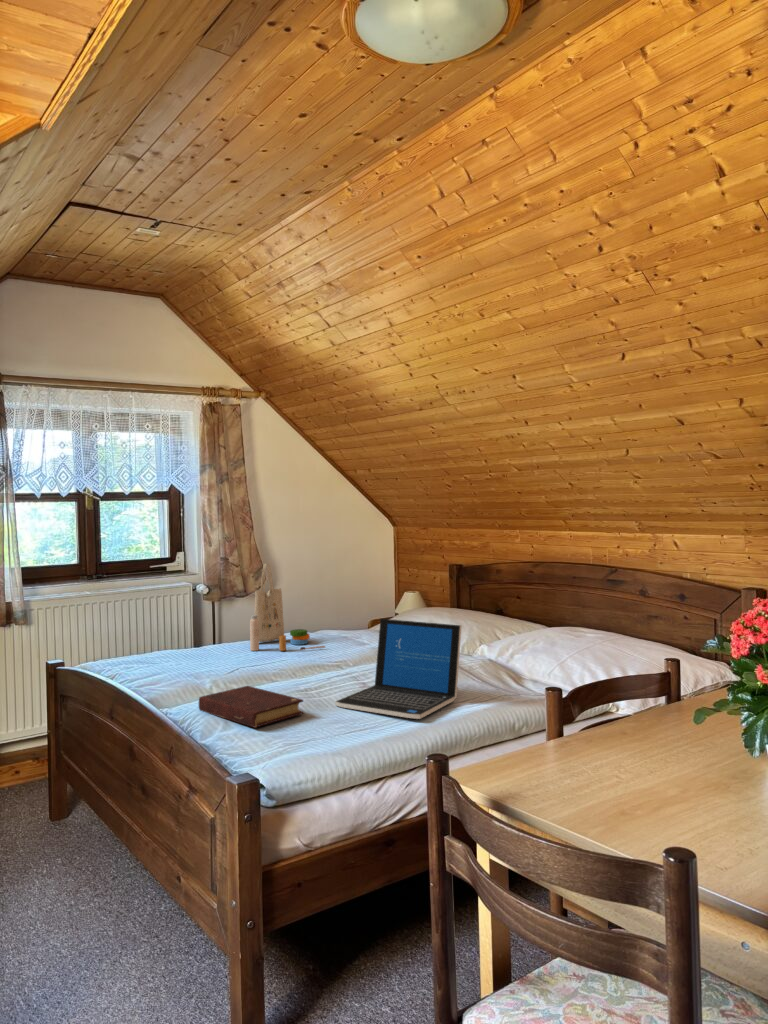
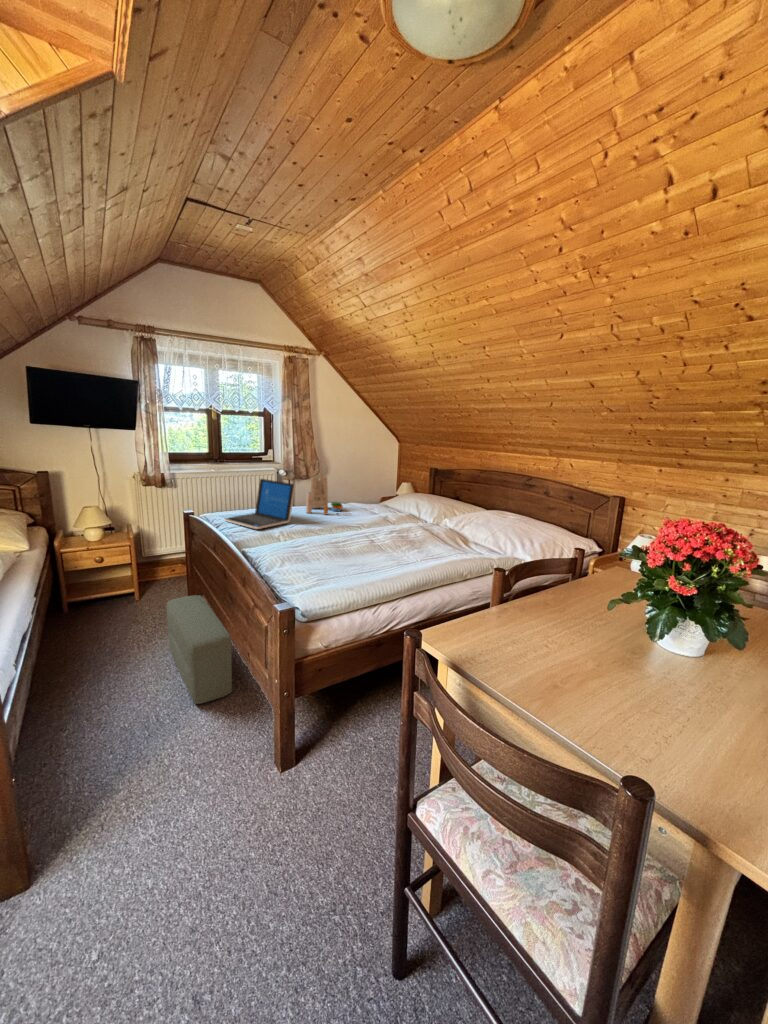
laptop: present [335,619,462,719] -> present [224,479,295,529]
book: present [199,686,303,728] -> none [268,536,332,563]
pouf: none [30,800,148,985] -> present [167,595,232,704]

